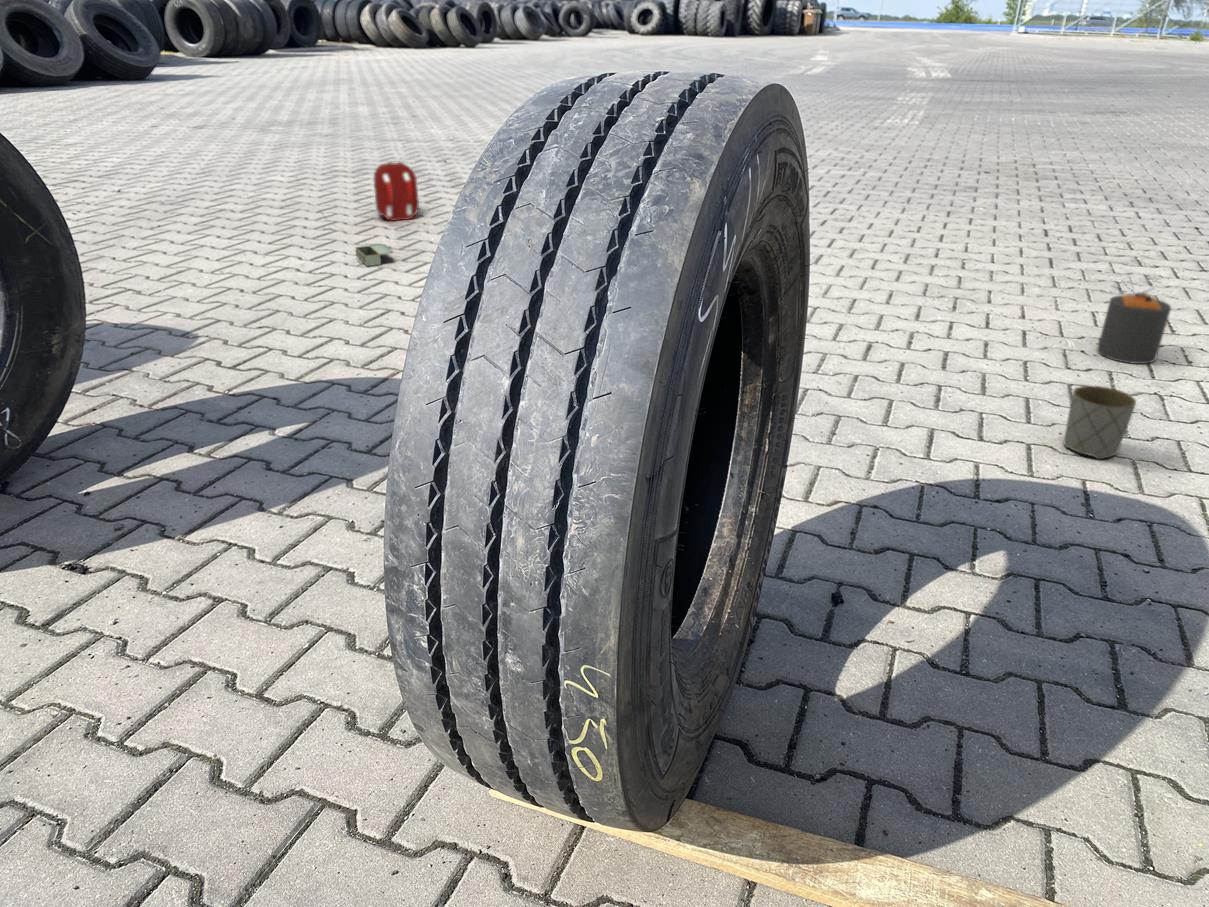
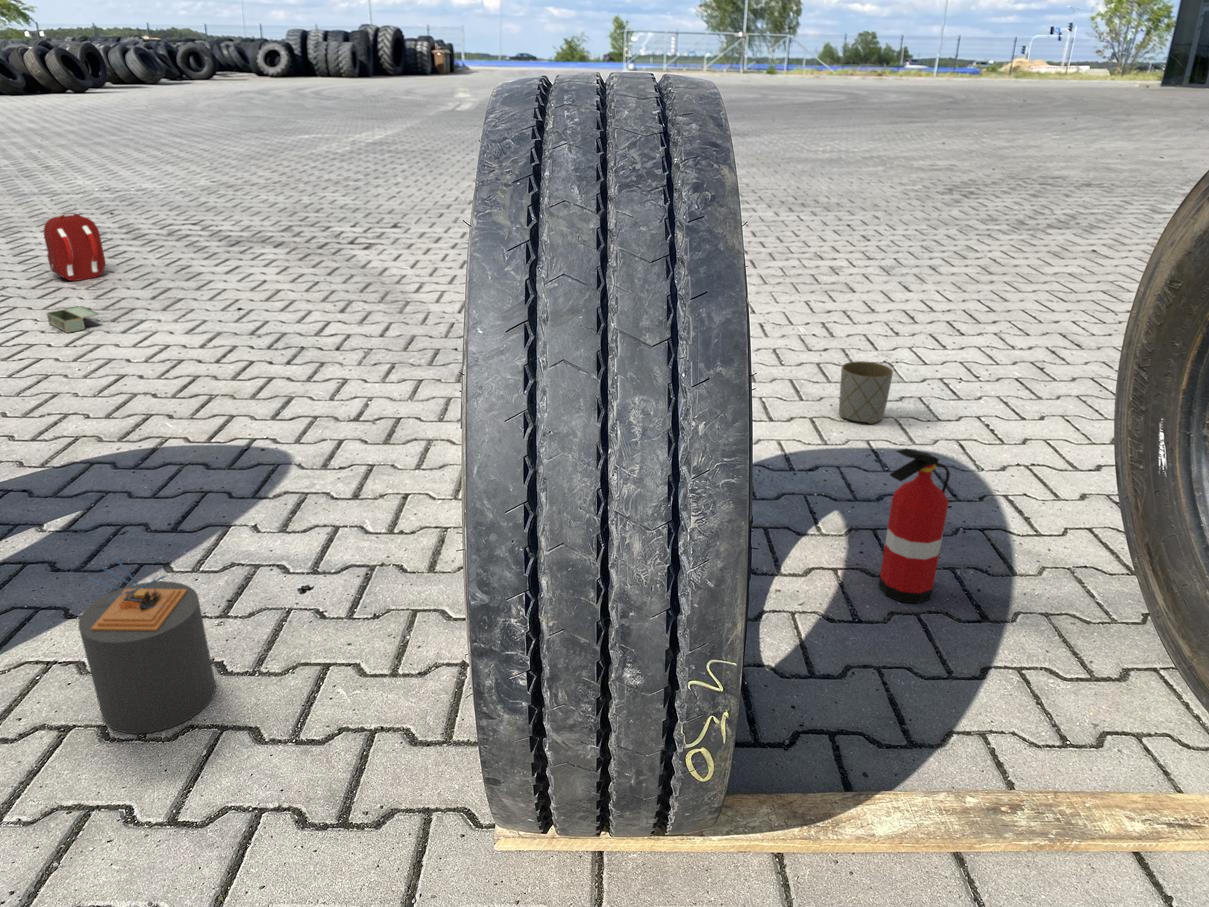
trash can: present [1097,278,1171,364] -> present [79,559,216,734]
fire extinguisher: none [1008,495,1110,669] -> present [879,449,950,603]

